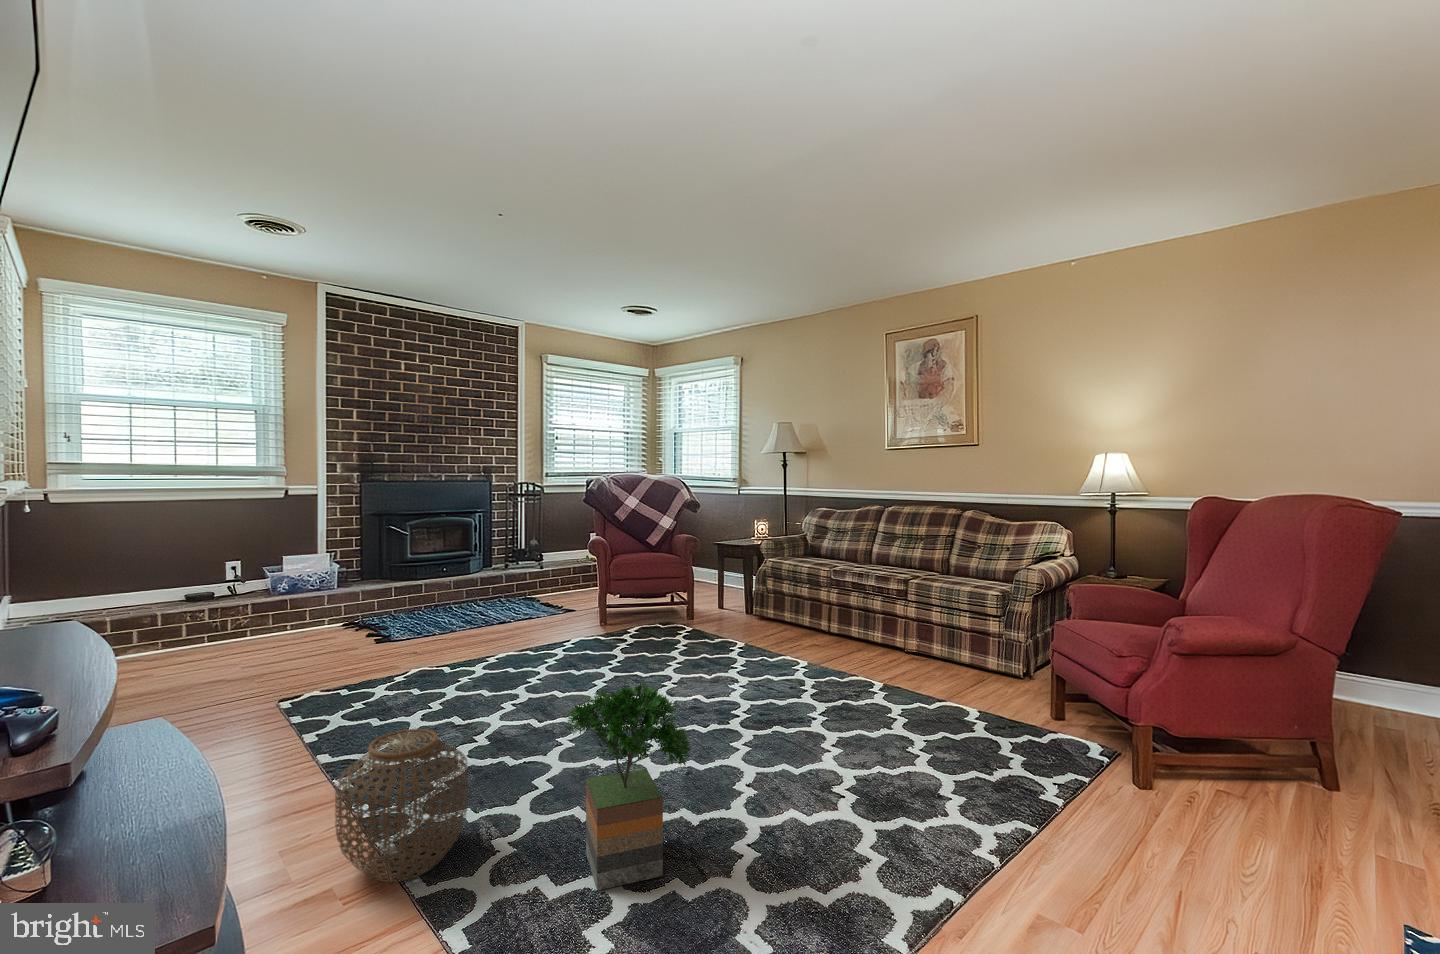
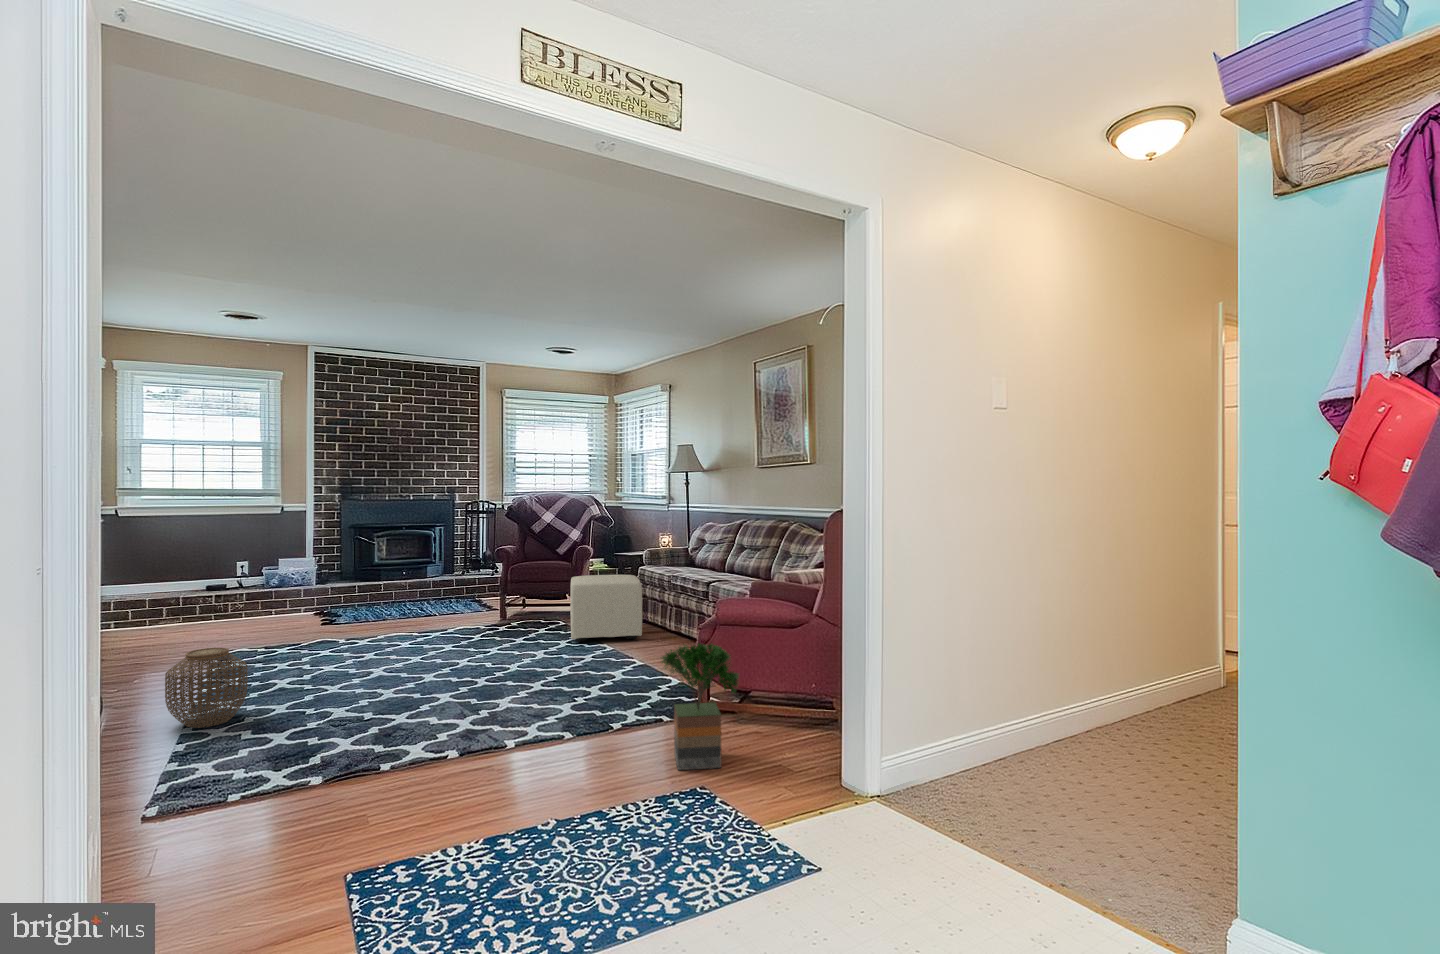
ottoman: none [710,568,816,653] -> present [570,575,642,642]
potted tree: present [566,683,691,891] -> present [662,644,739,770]

